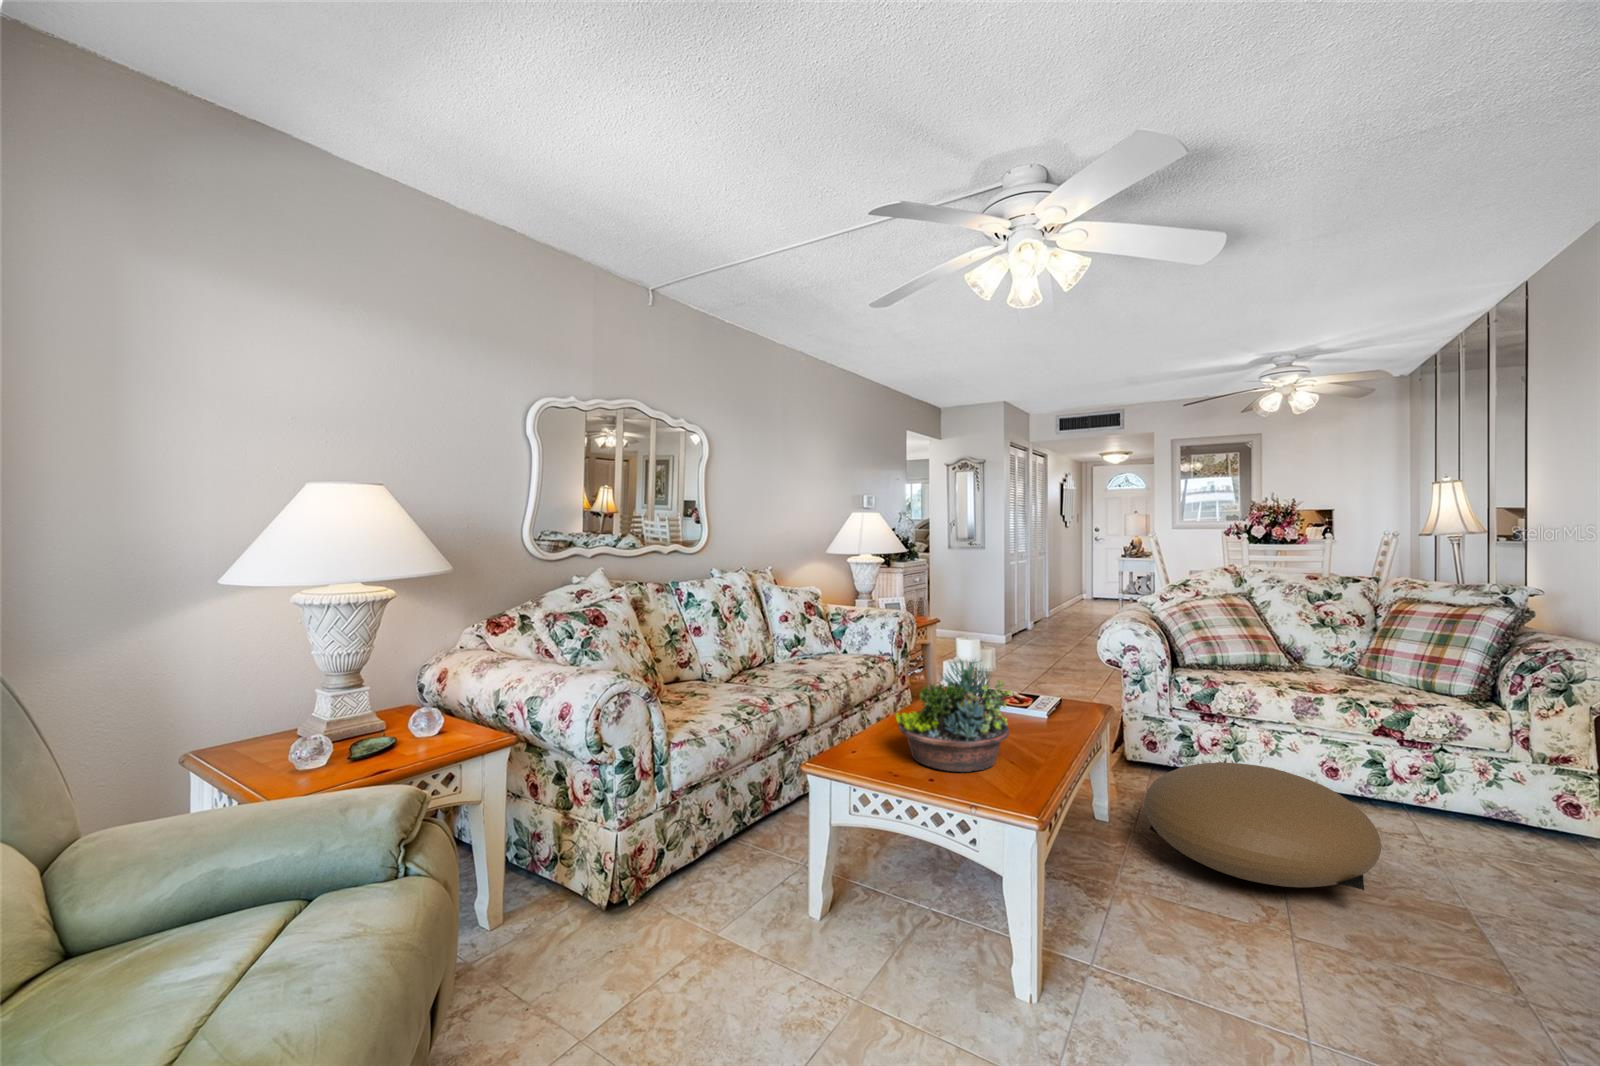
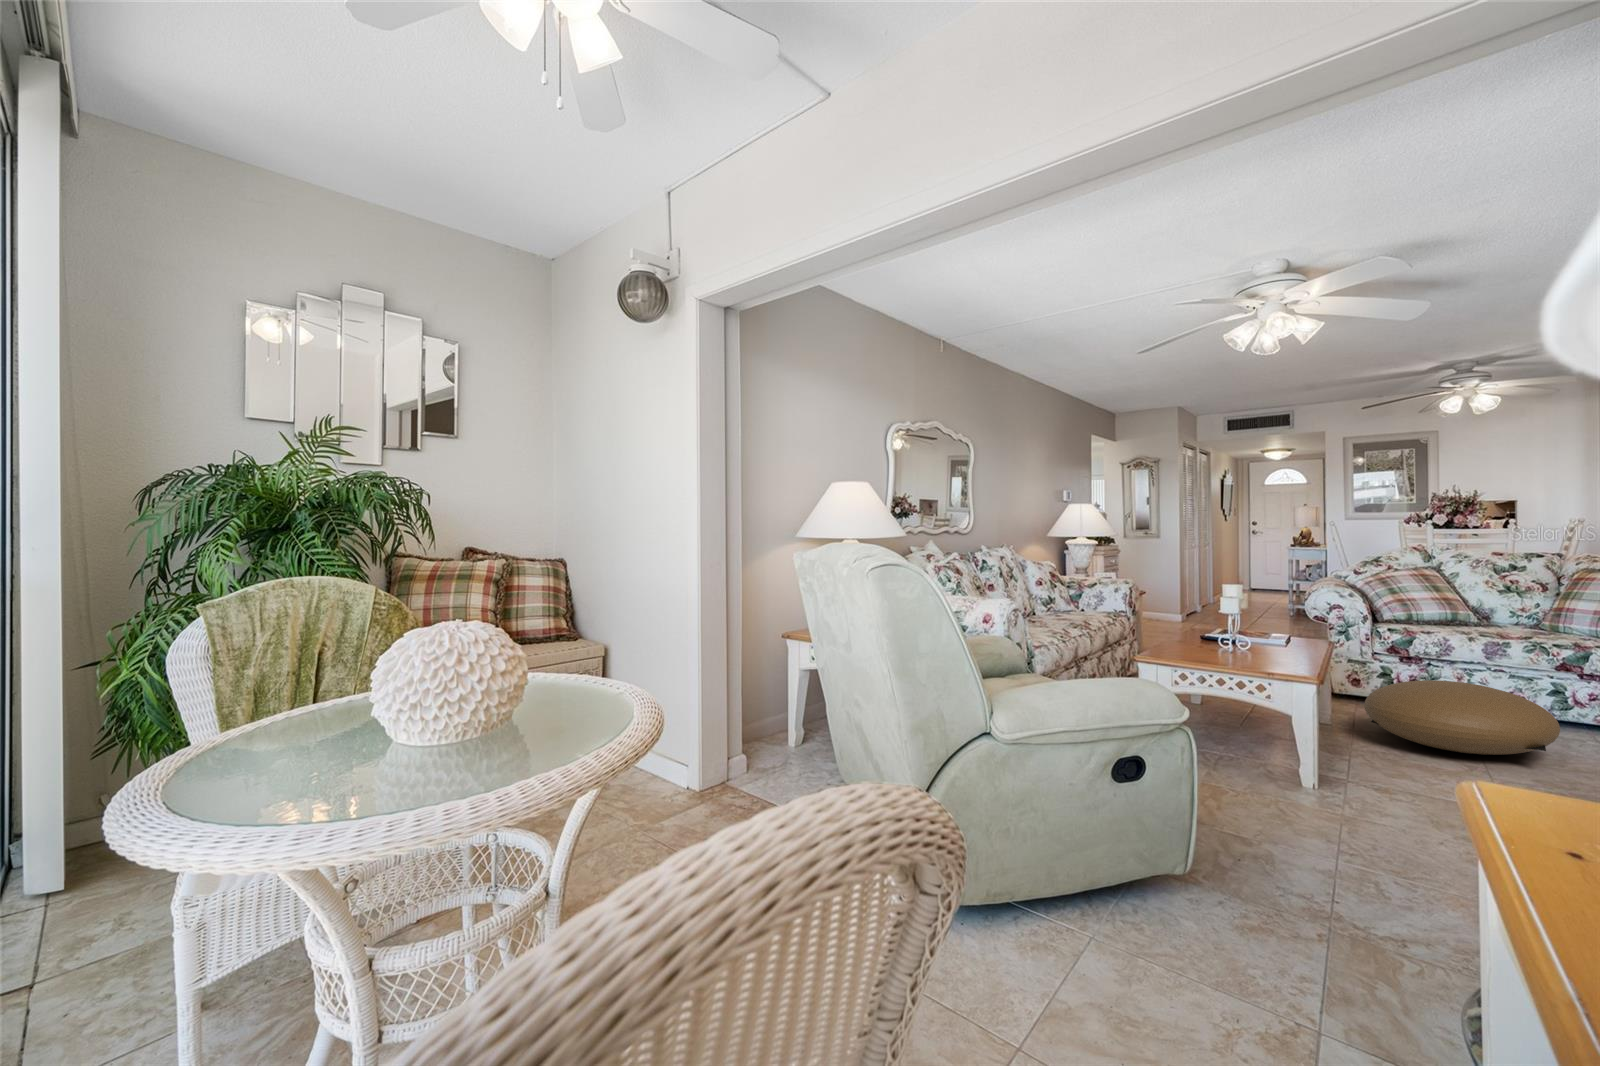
succulent planter: present [896,660,1013,772] -> none [1190,593,1283,662]

